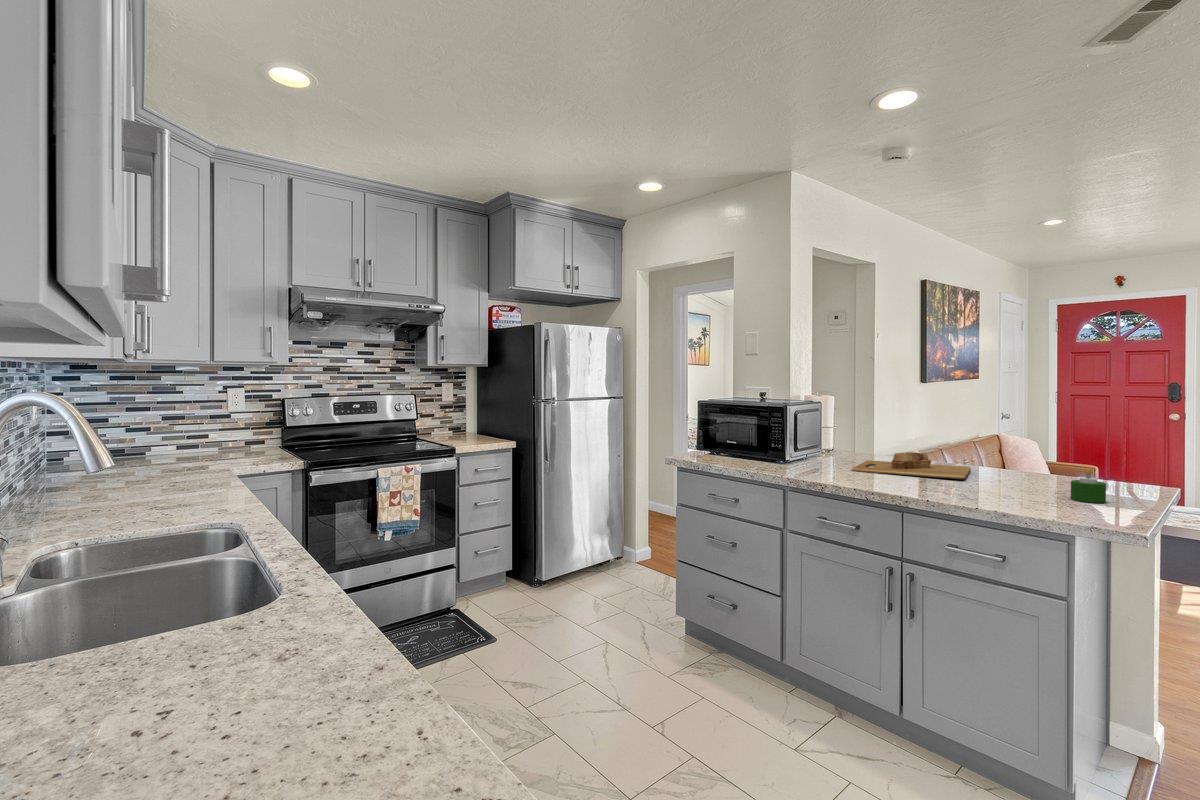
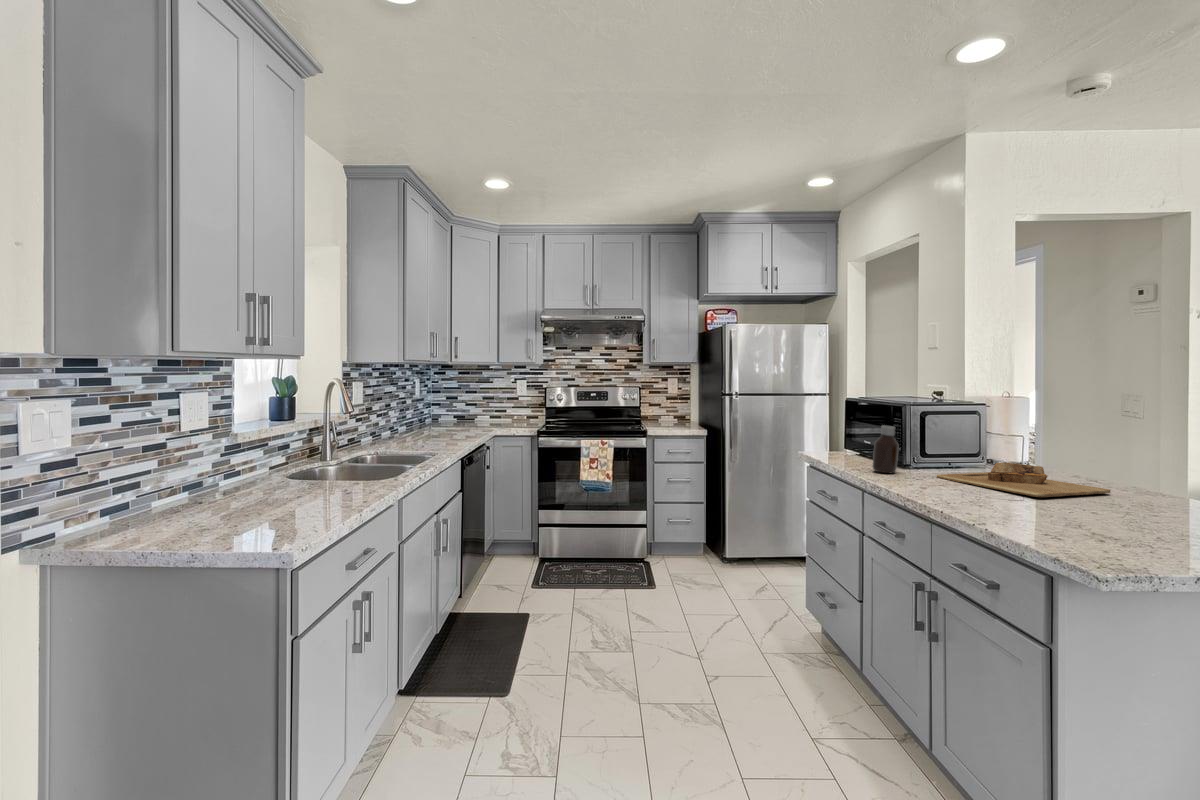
bottle: none [800,426,824,472] -> present [872,425,899,473]
candle: present [1071,468,1106,503] -> none [1104,492,1151,537]

